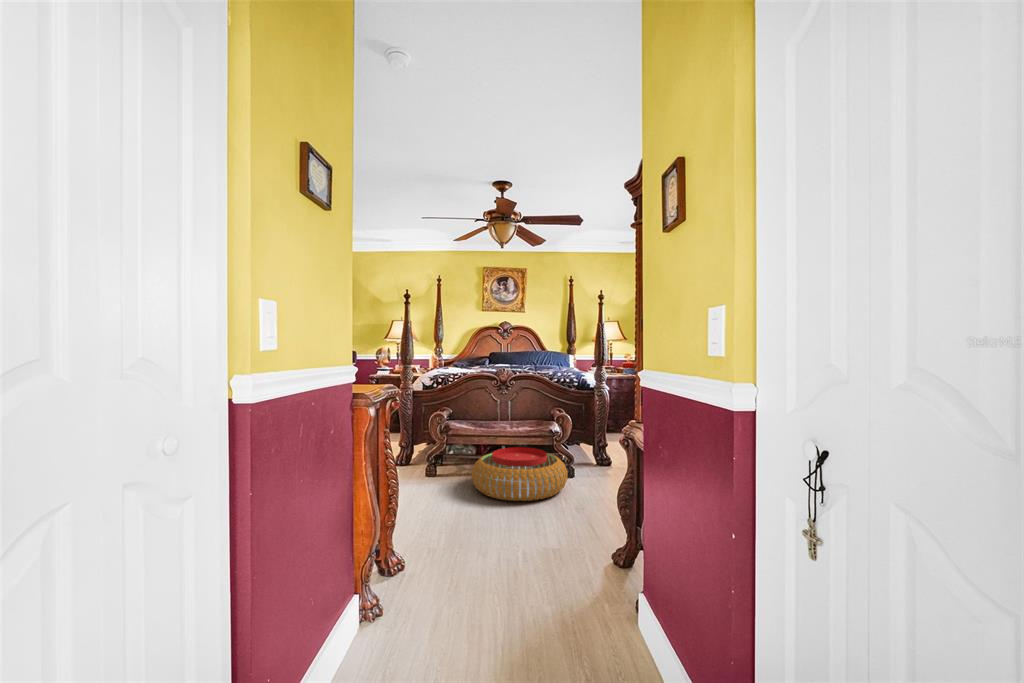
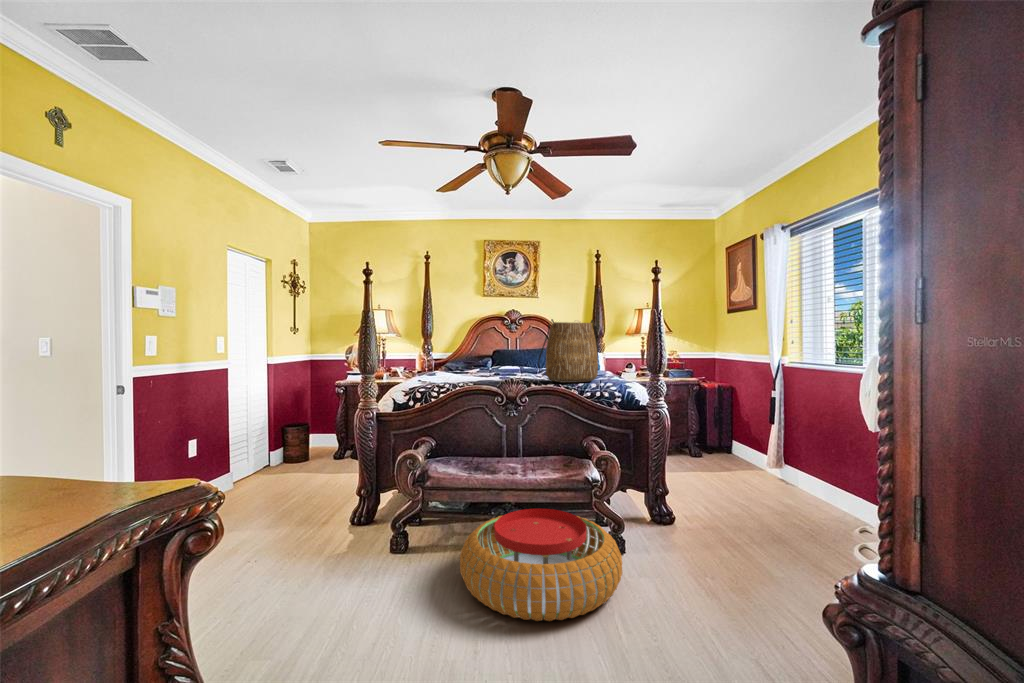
tote bag: none [521,330,562,373] -> present [538,319,598,383]

